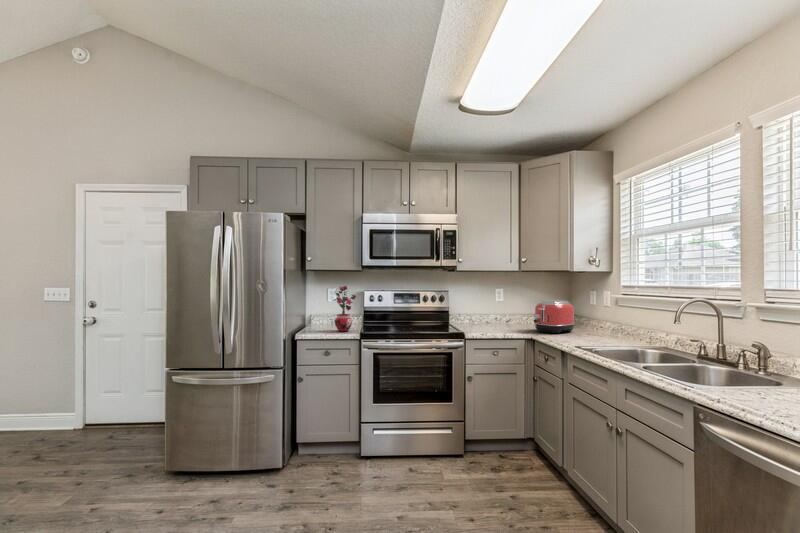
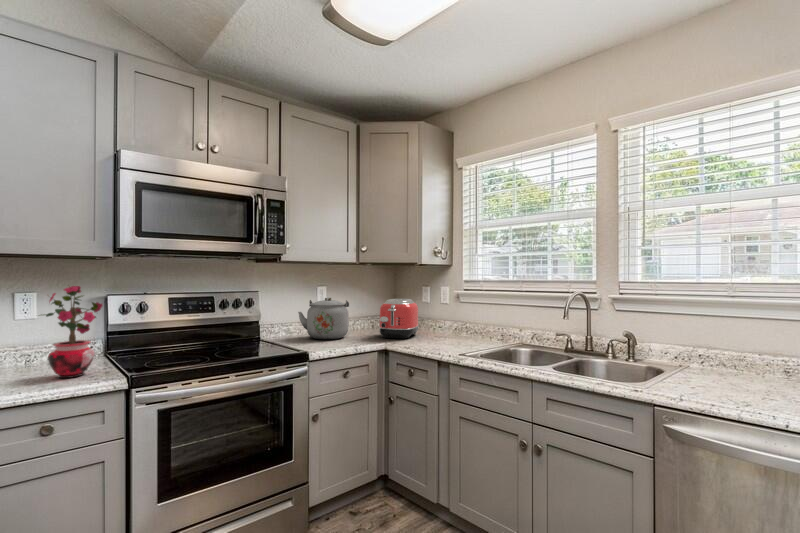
kettle: none [475,297,516,329] -> present [298,297,349,339]

